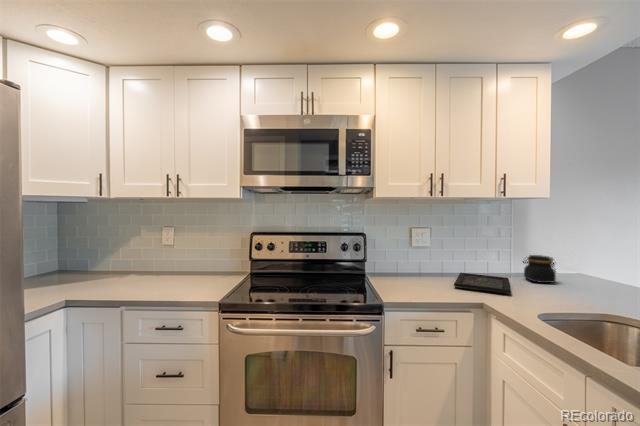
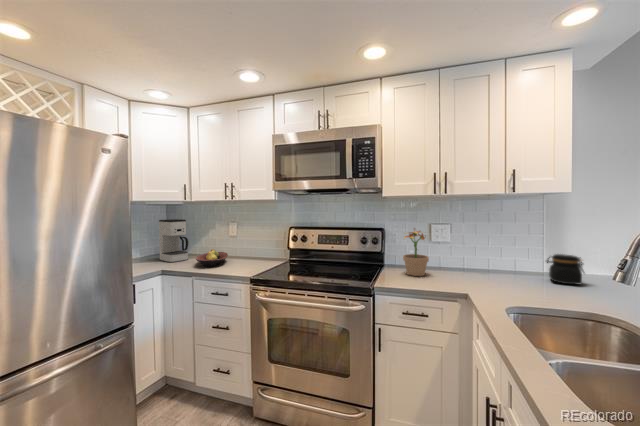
coffee maker: none [49,223,99,286] -> present [159,219,188,262]
potted plant: none [394,232,421,284] -> present [403,231,429,276]
fruit bowl: none [119,264,166,289] -> present [196,249,228,267]
tray: present [454,273,511,293] -> none [455,269,526,291]

